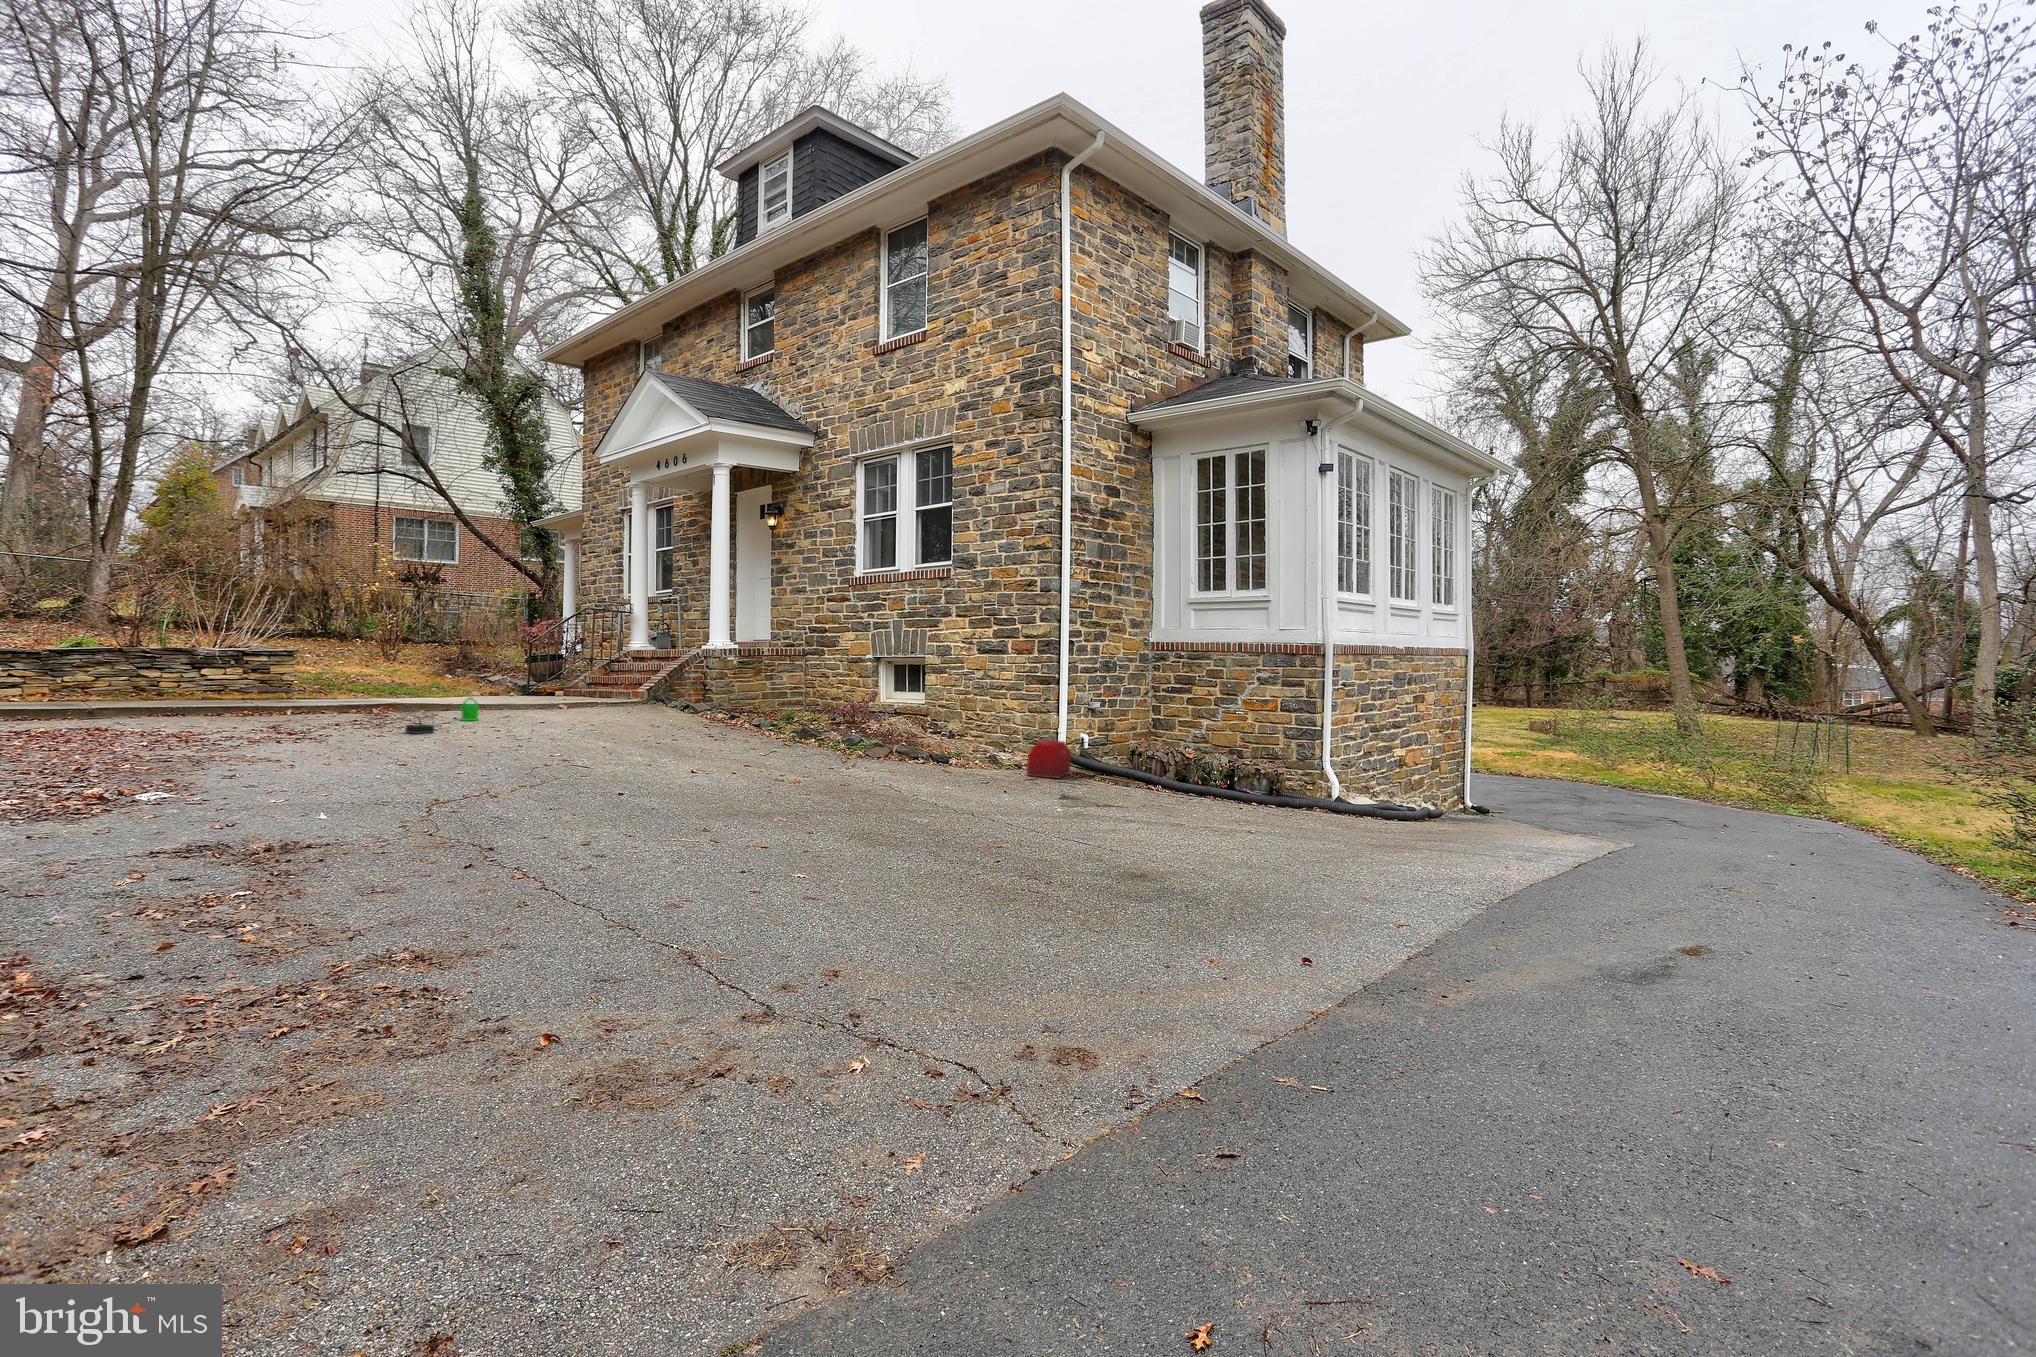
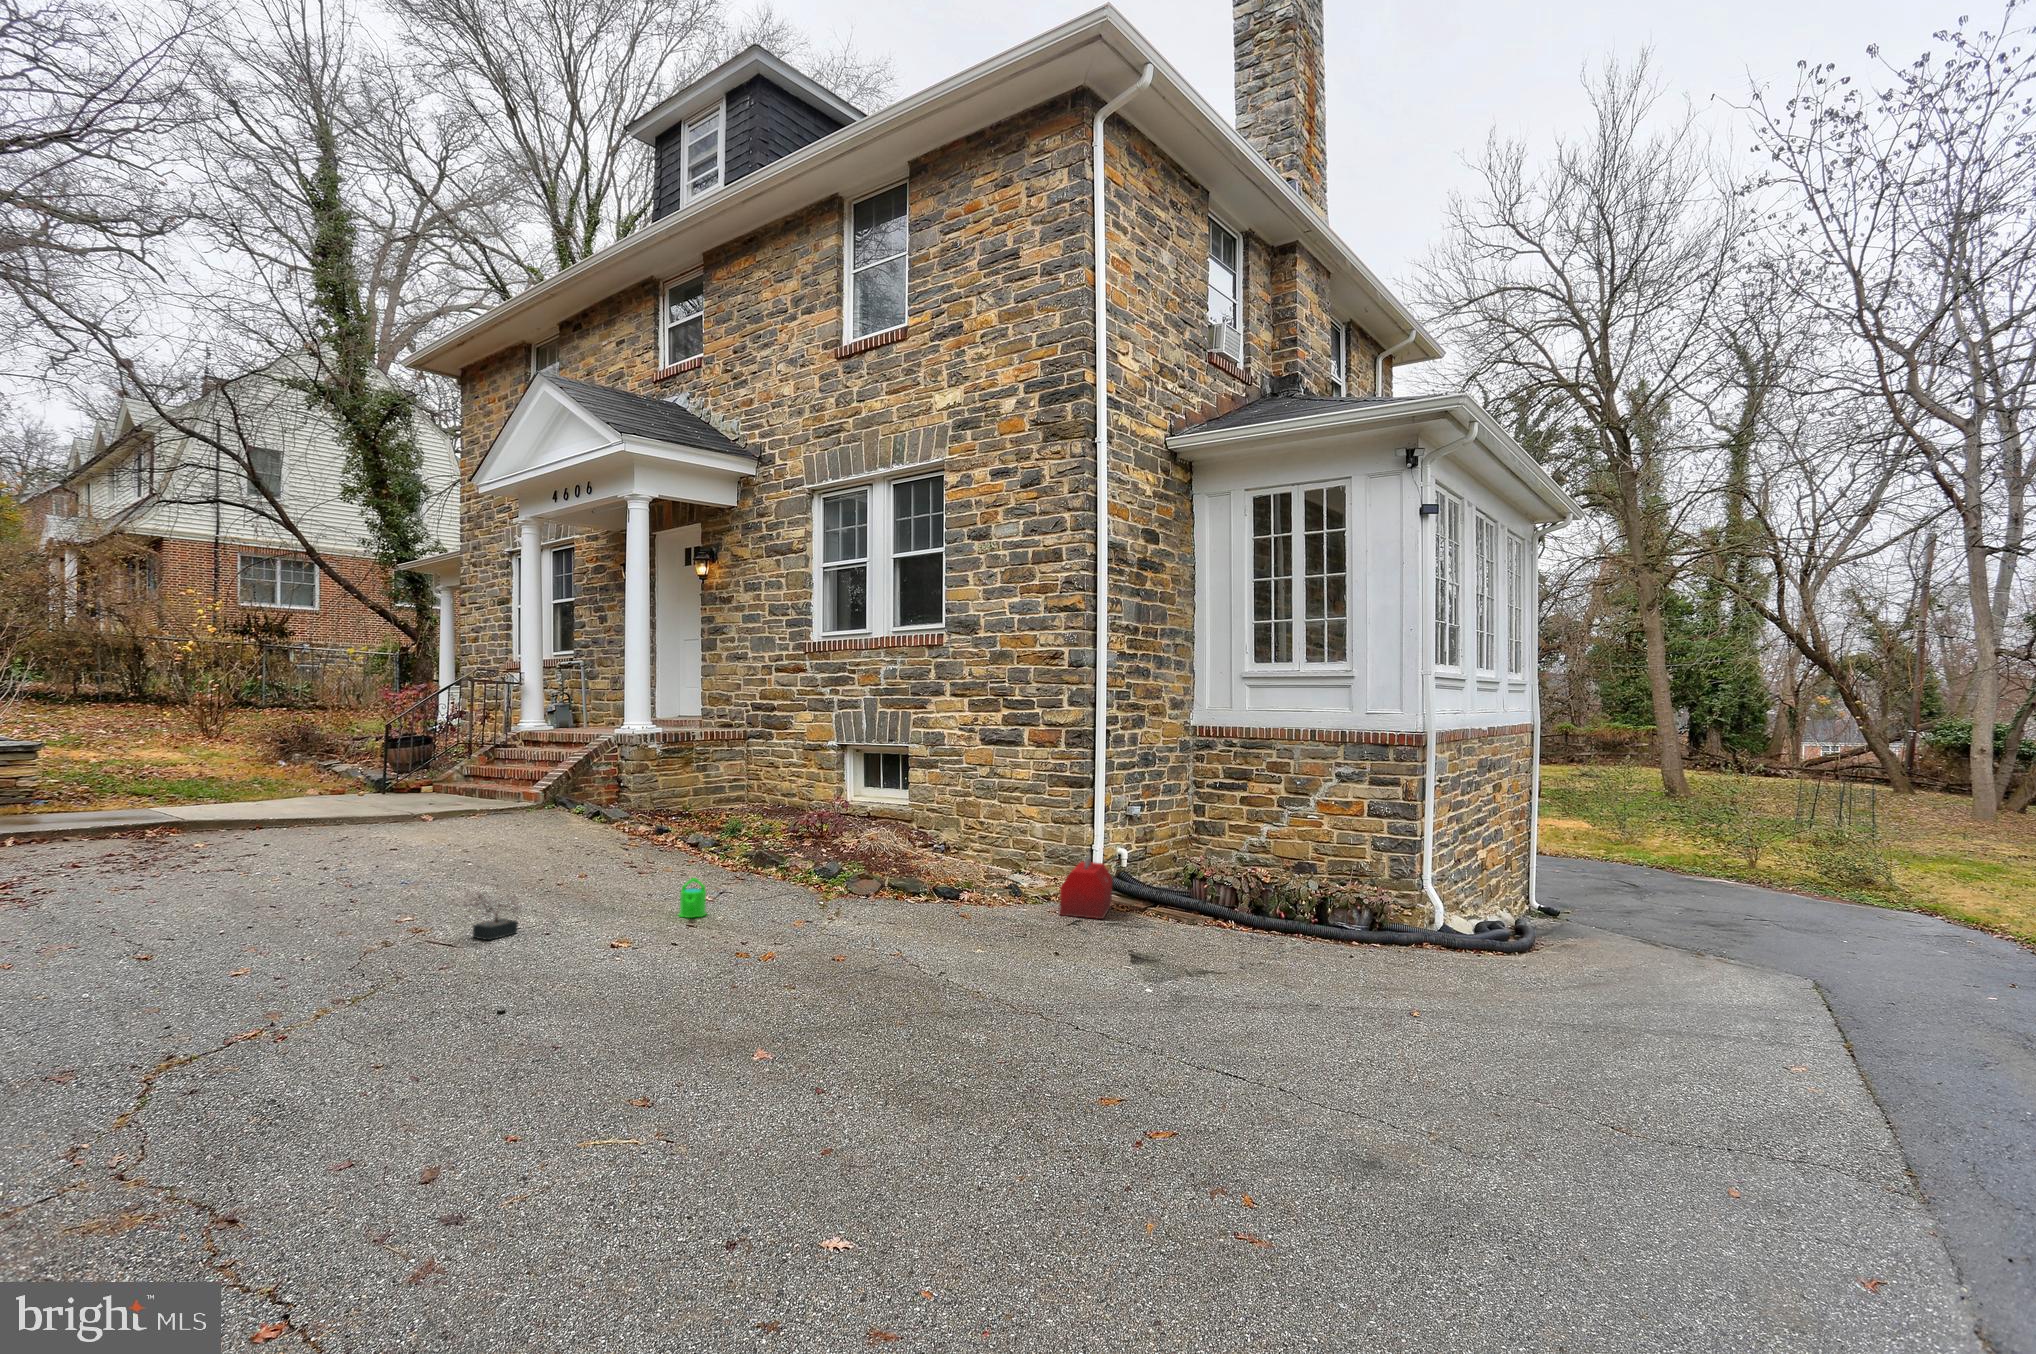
watering can: present [460,697,479,721] -> present [679,878,706,918]
decorative plant: present [399,704,434,734] -> present [464,891,520,940]

